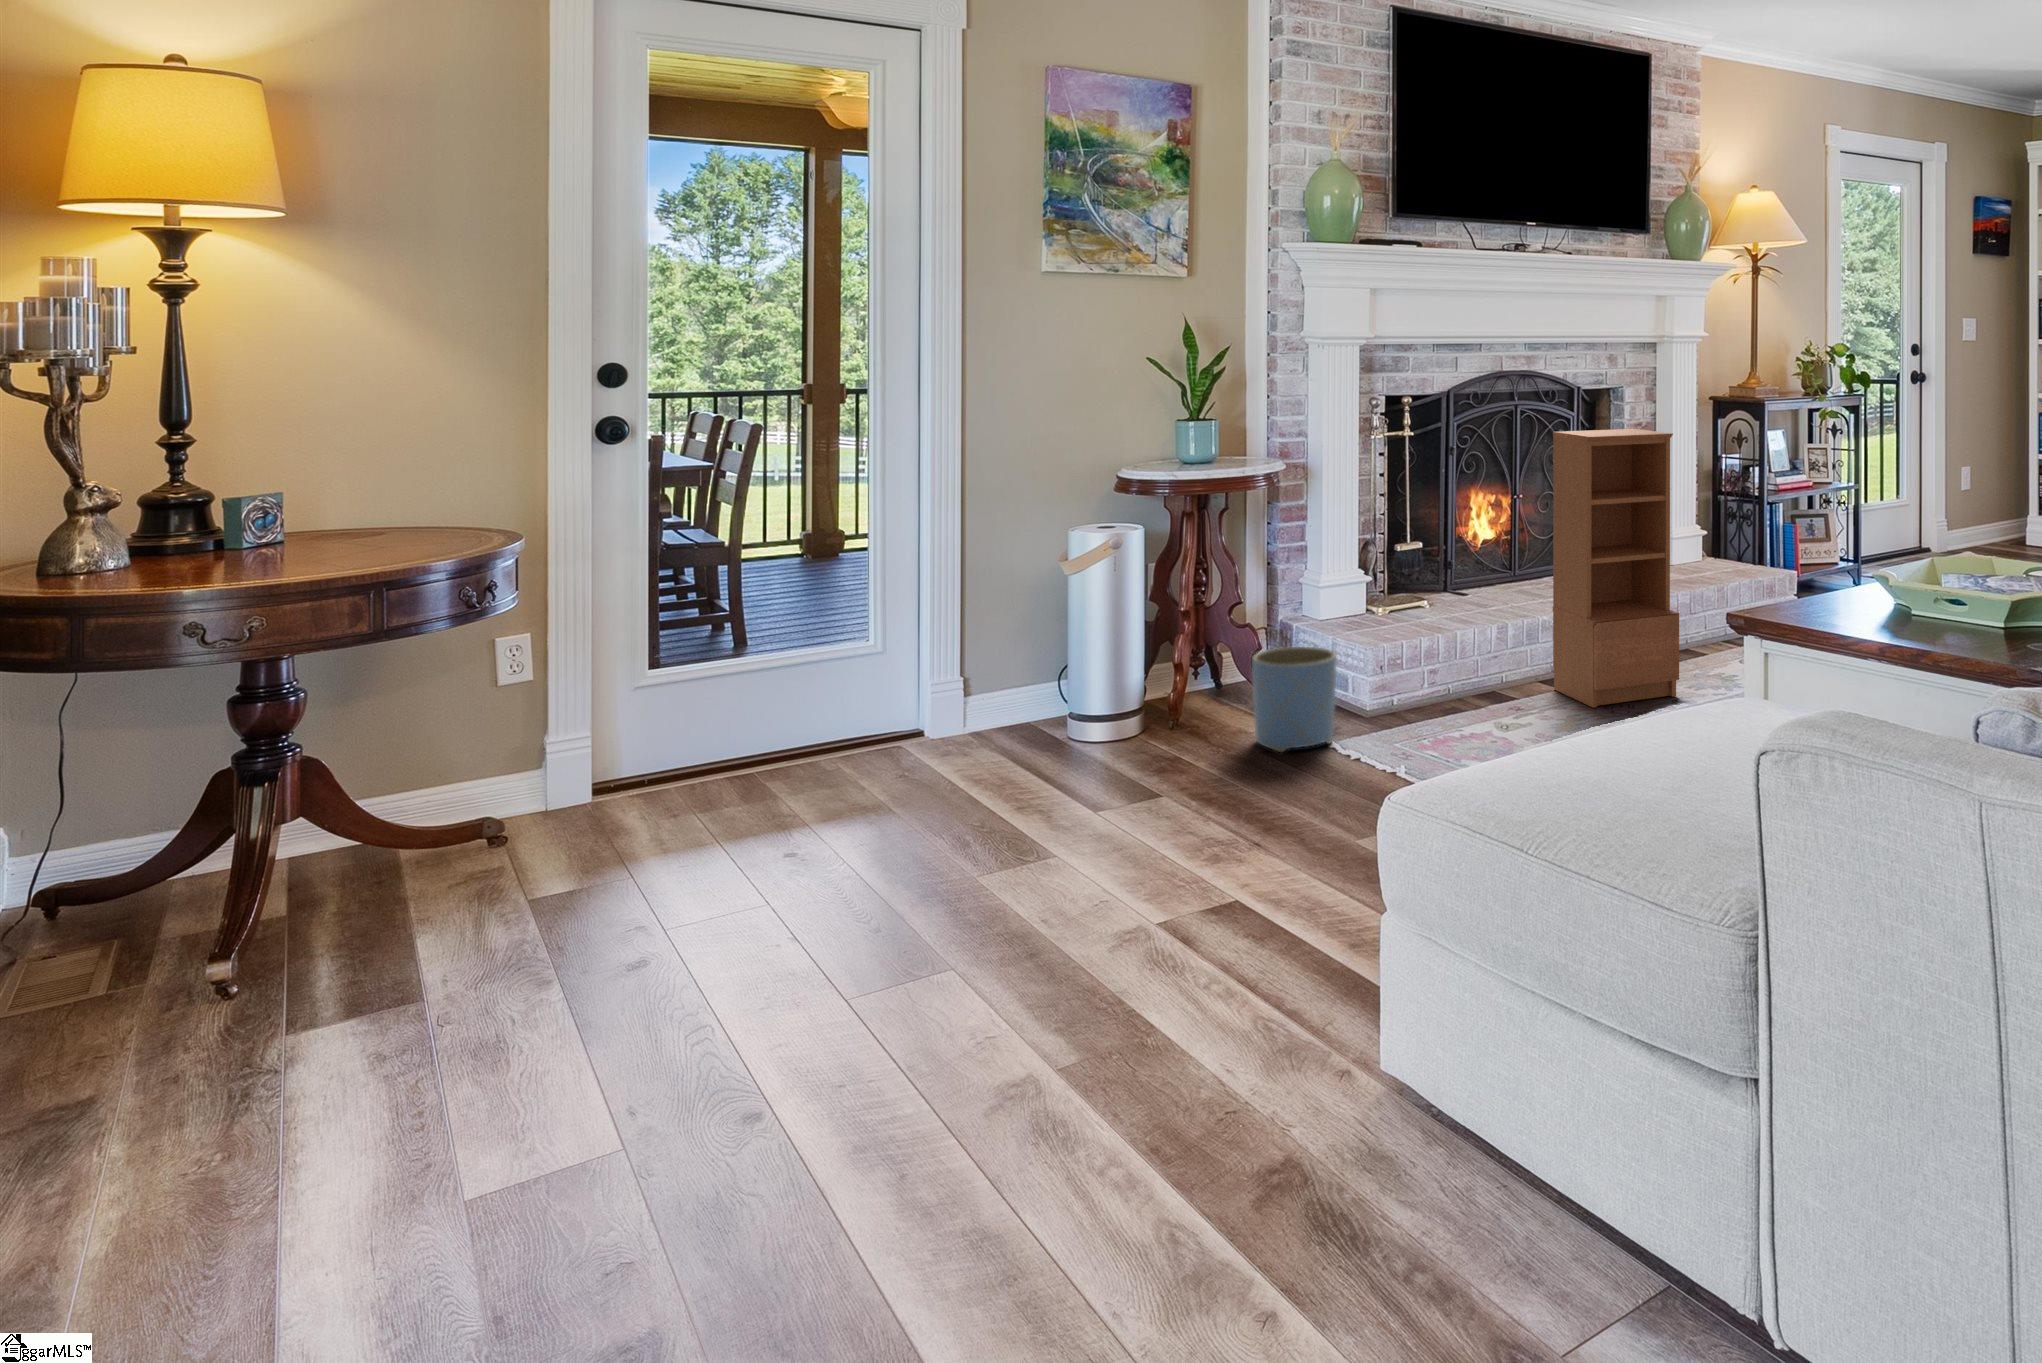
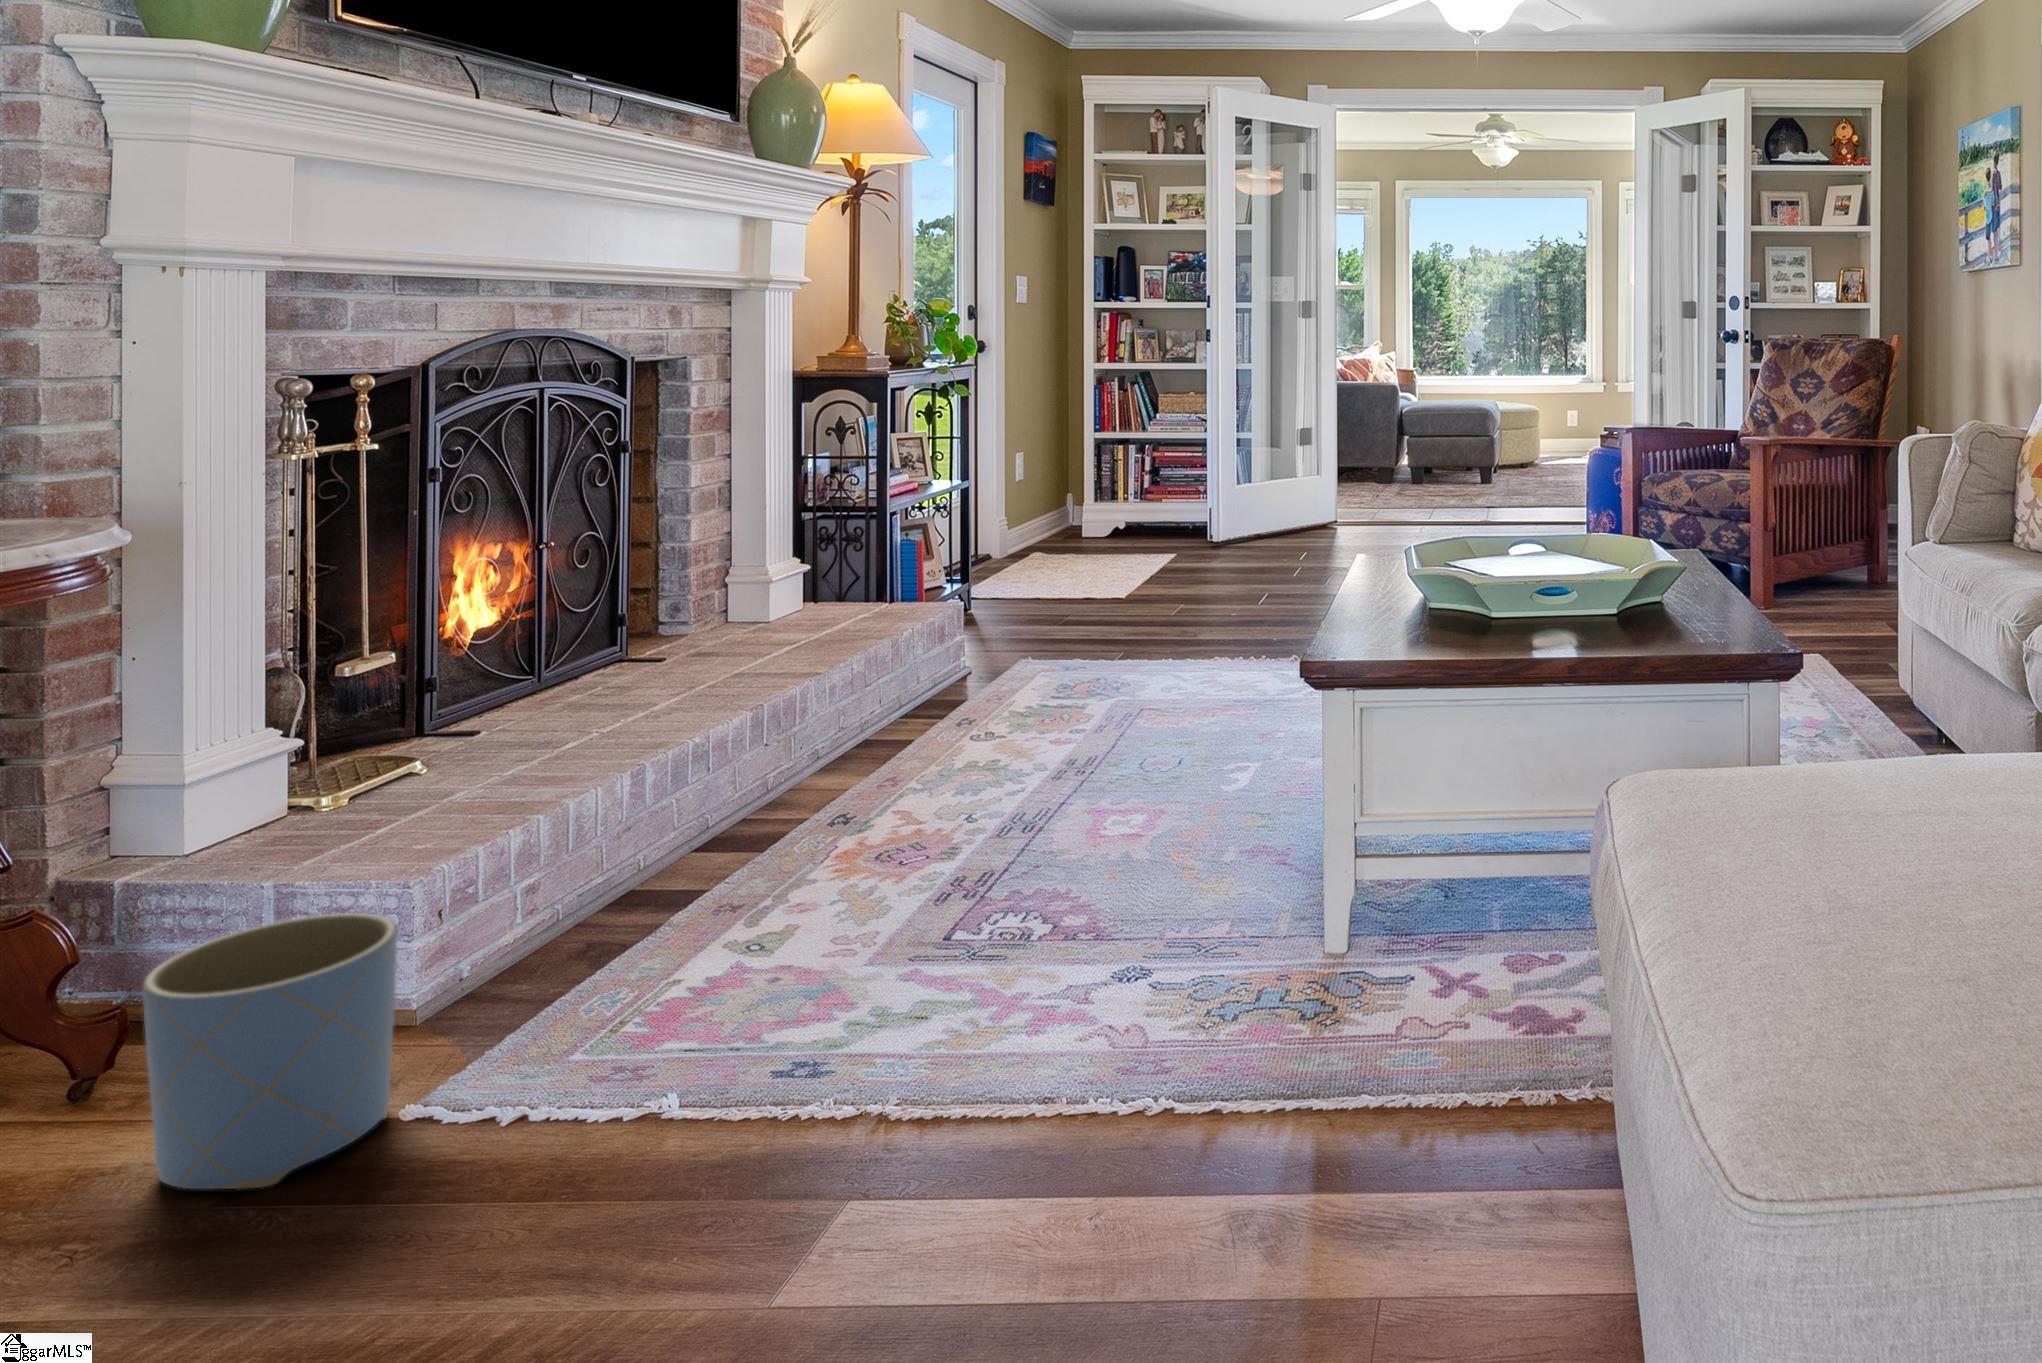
bookcase: present [1553,429,1679,708] -> none [737,413,967,869]

